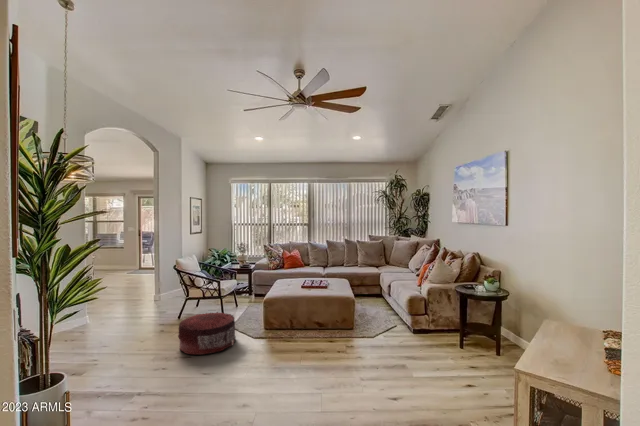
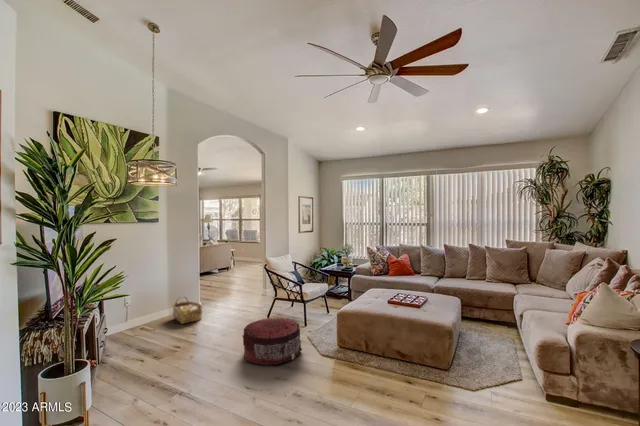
woven basket: none [56,310,100,340] -> present [173,296,202,324]

